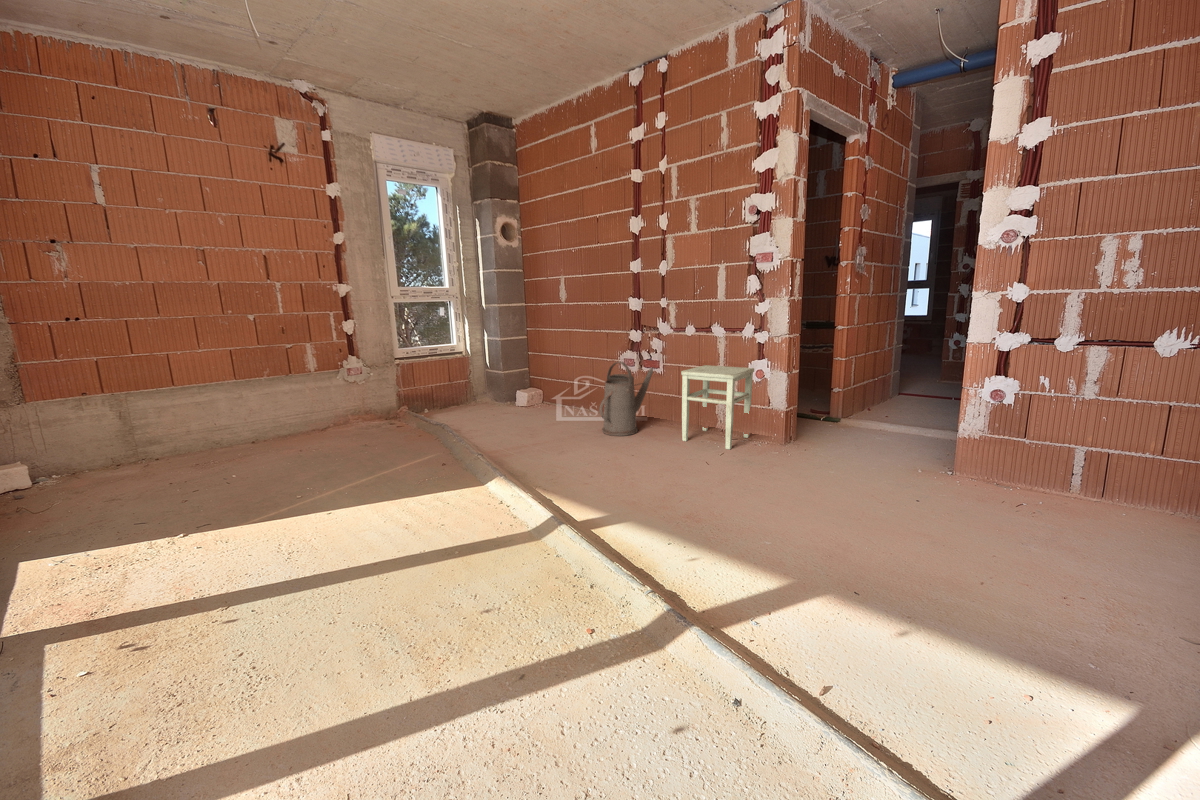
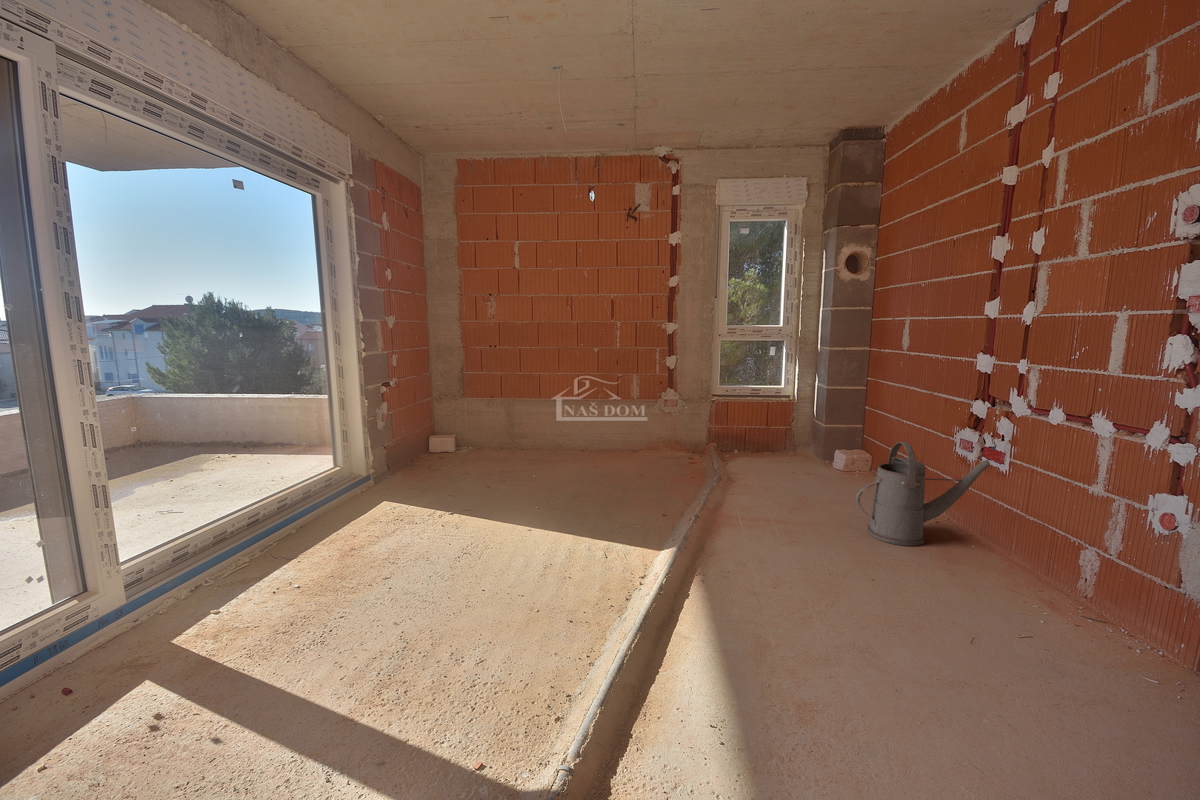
stool: present [681,365,754,449] -> none [968,477,1152,632]

